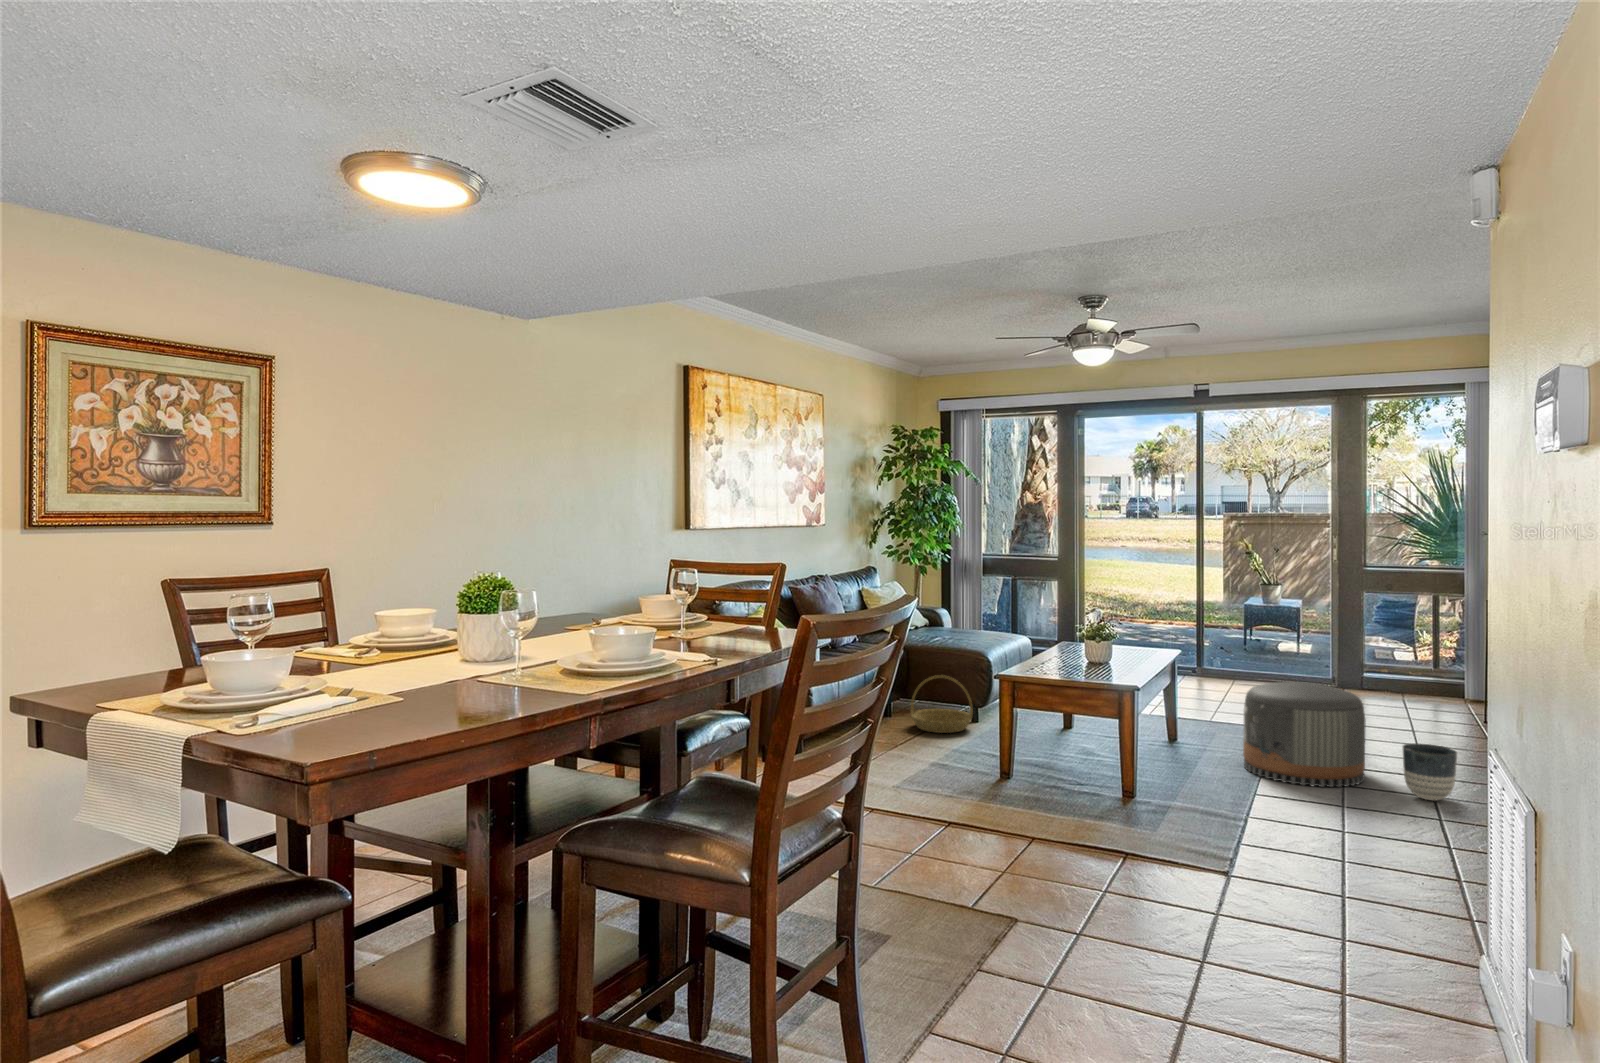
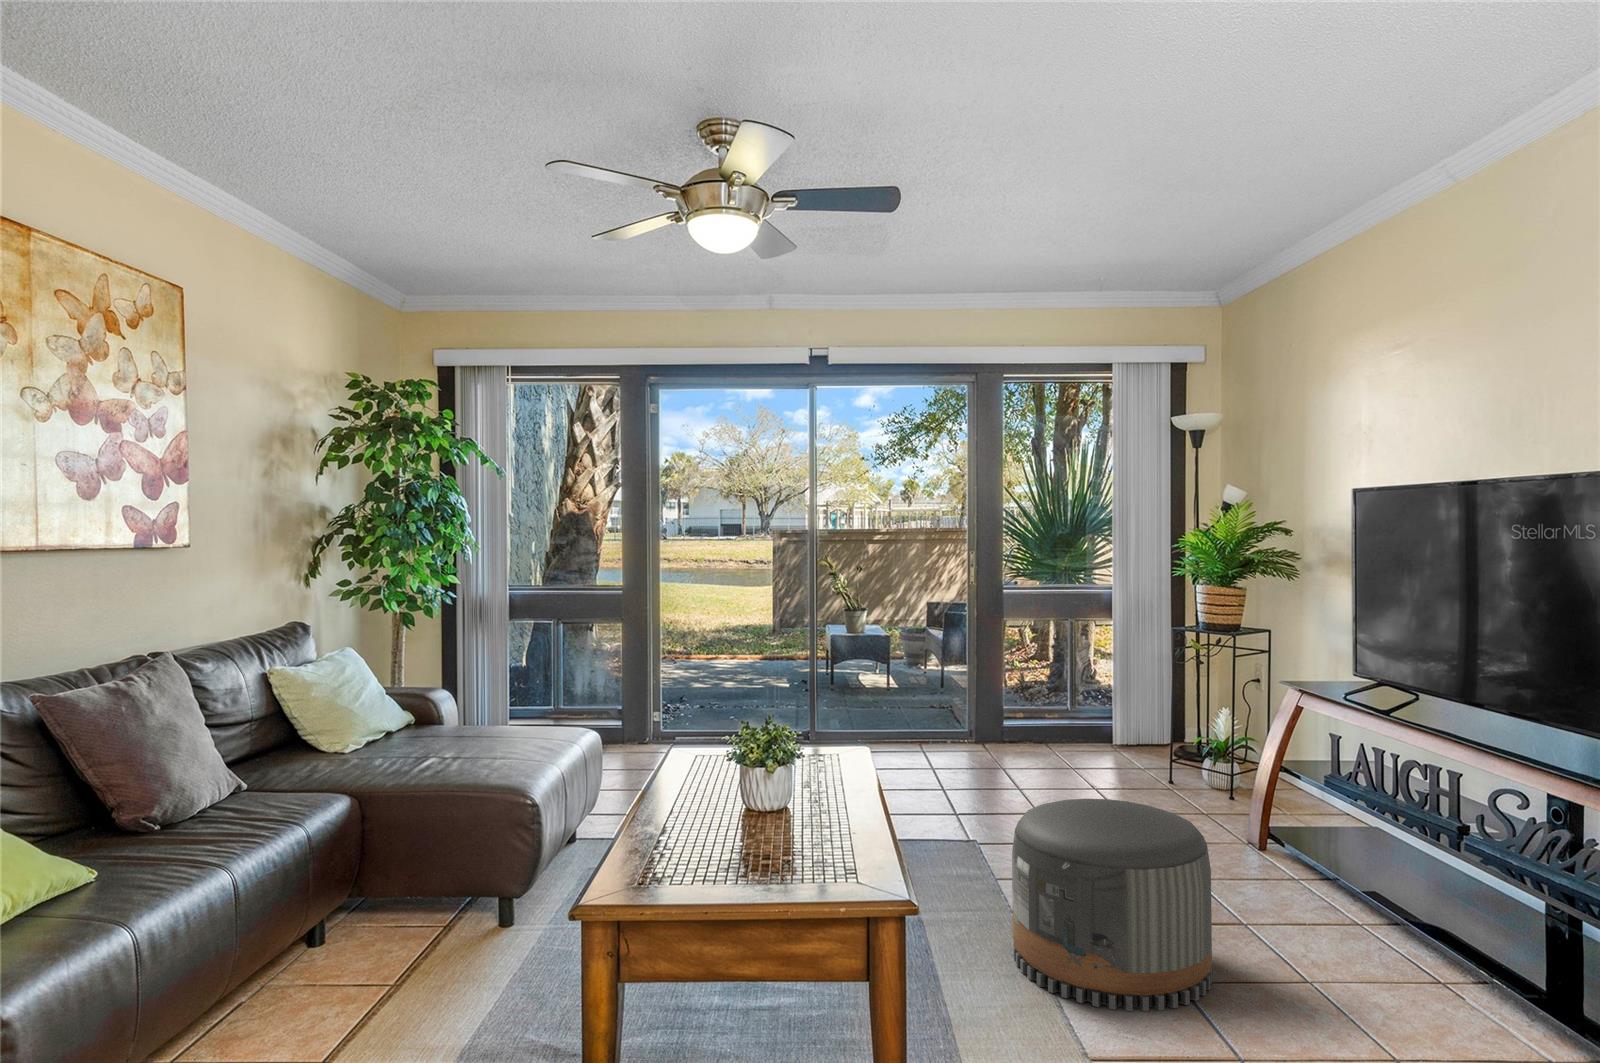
basket: present [910,675,973,733] -> none [365,855,505,990]
planter: present [1402,743,1457,801] -> none [1287,898,1378,1006]

